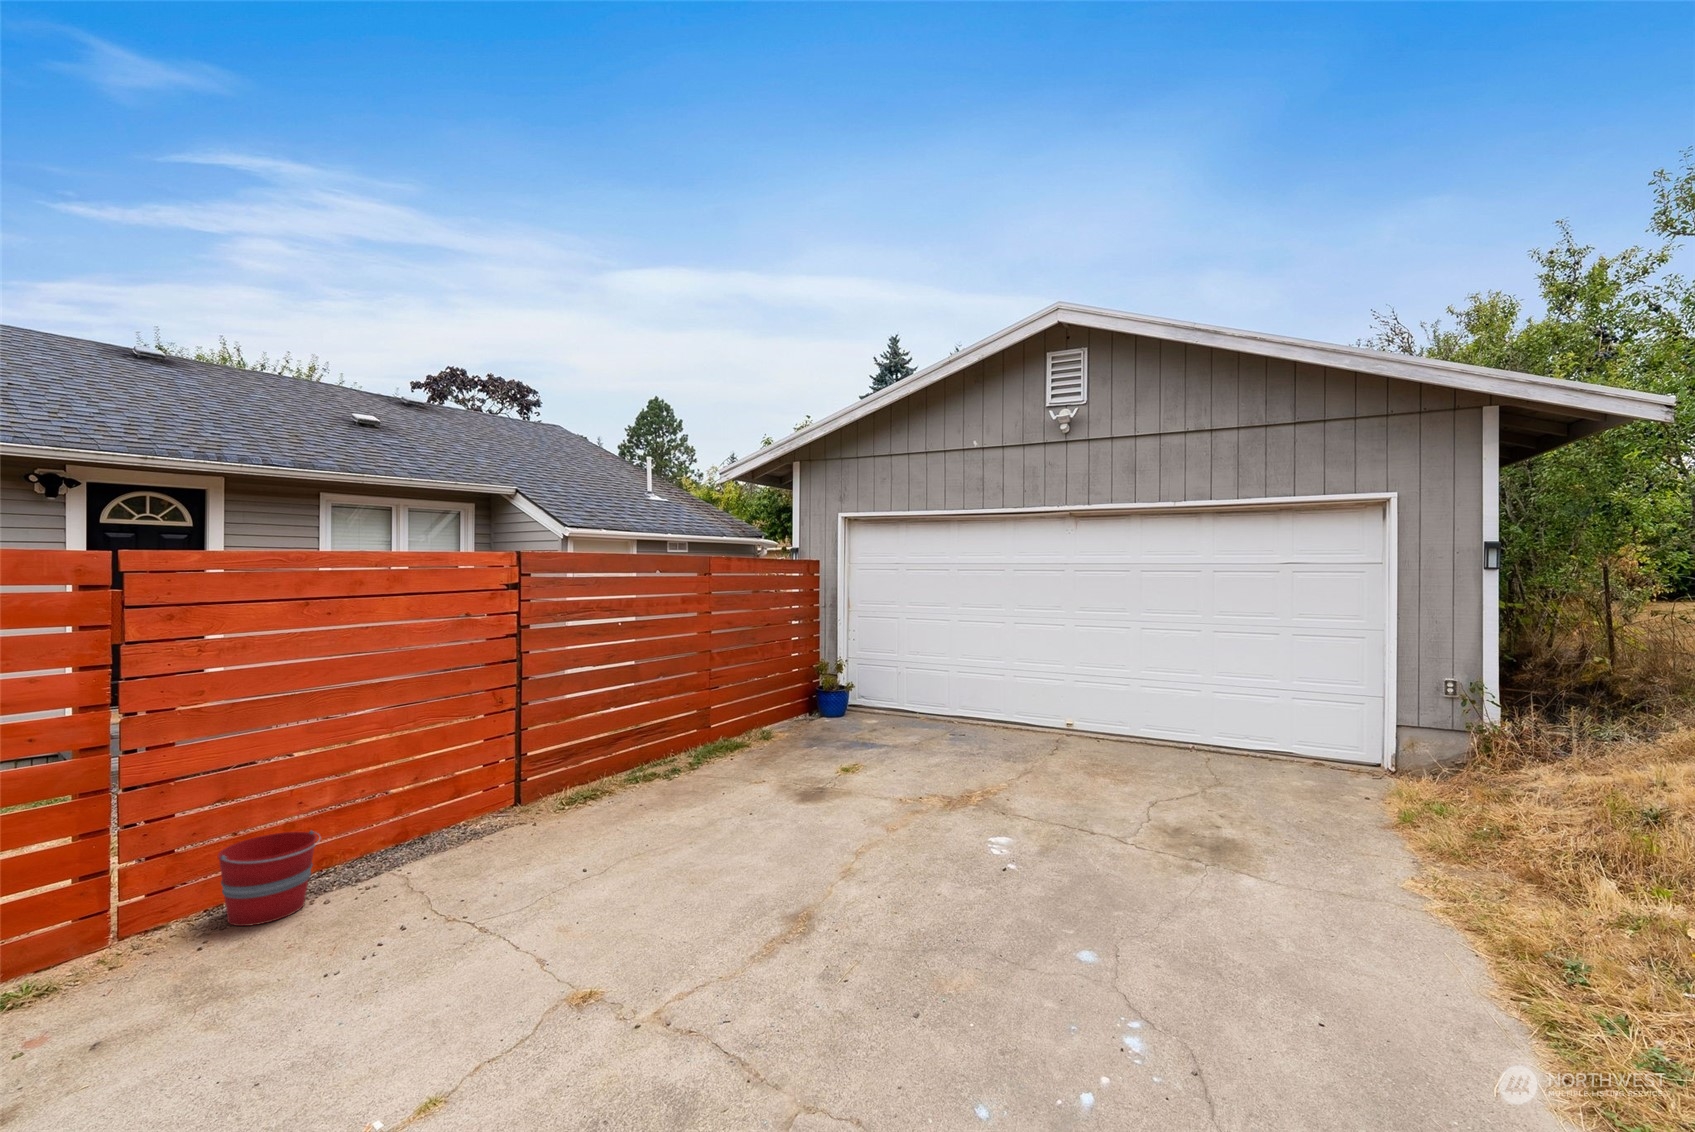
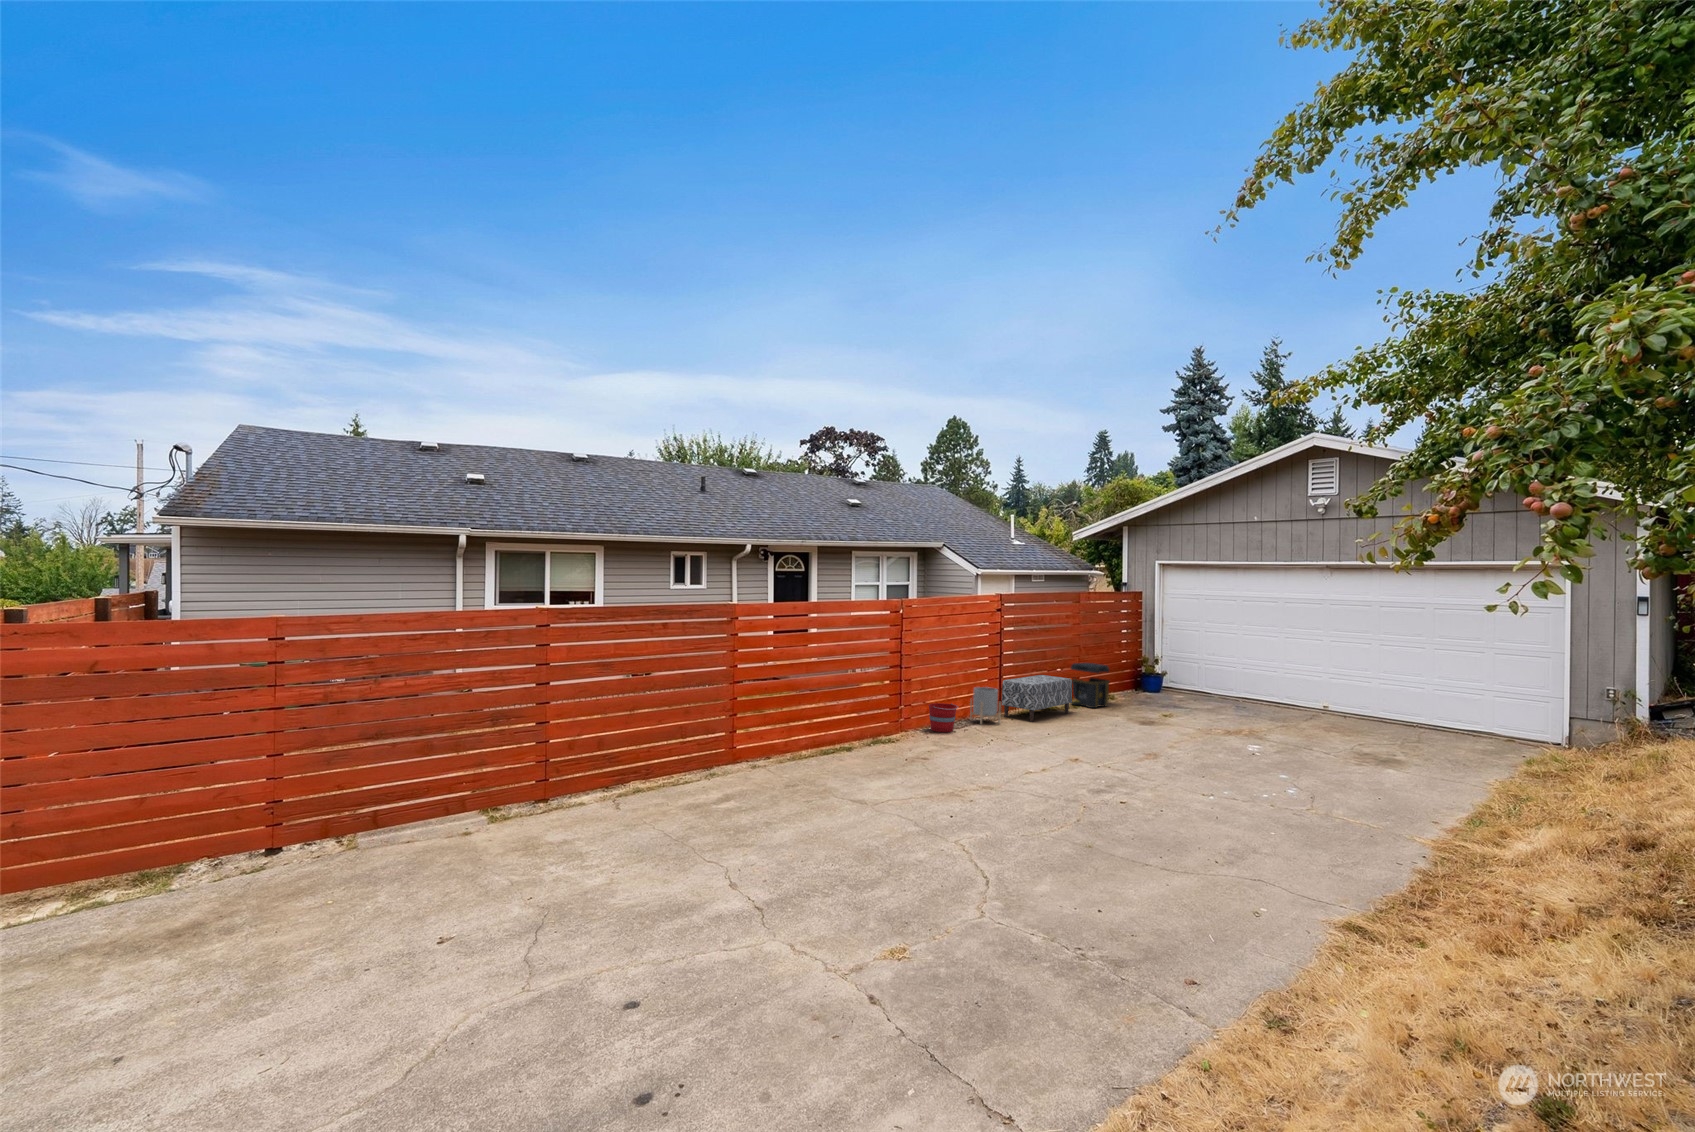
toolbox: none [691,680,759,763] -> present [1071,663,1110,708]
bench: none [516,712,679,827] -> present [1002,675,1072,722]
planter: none [414,764,483,863] -> present [970,687,1001,724]

